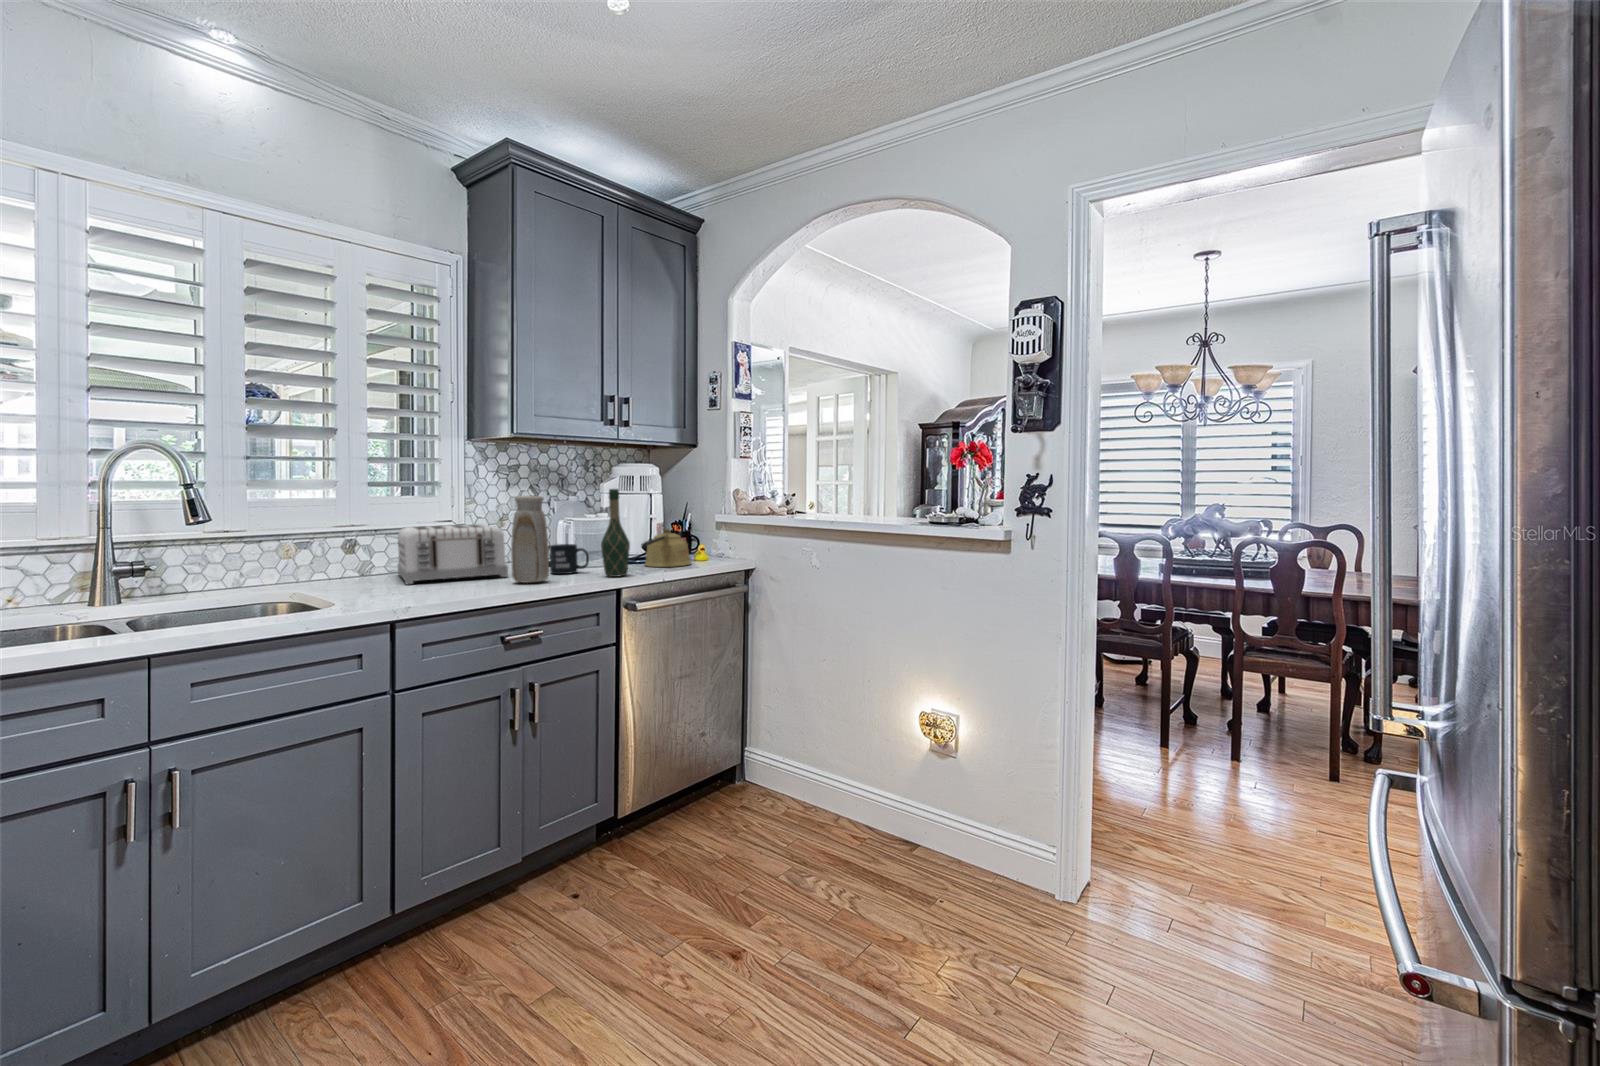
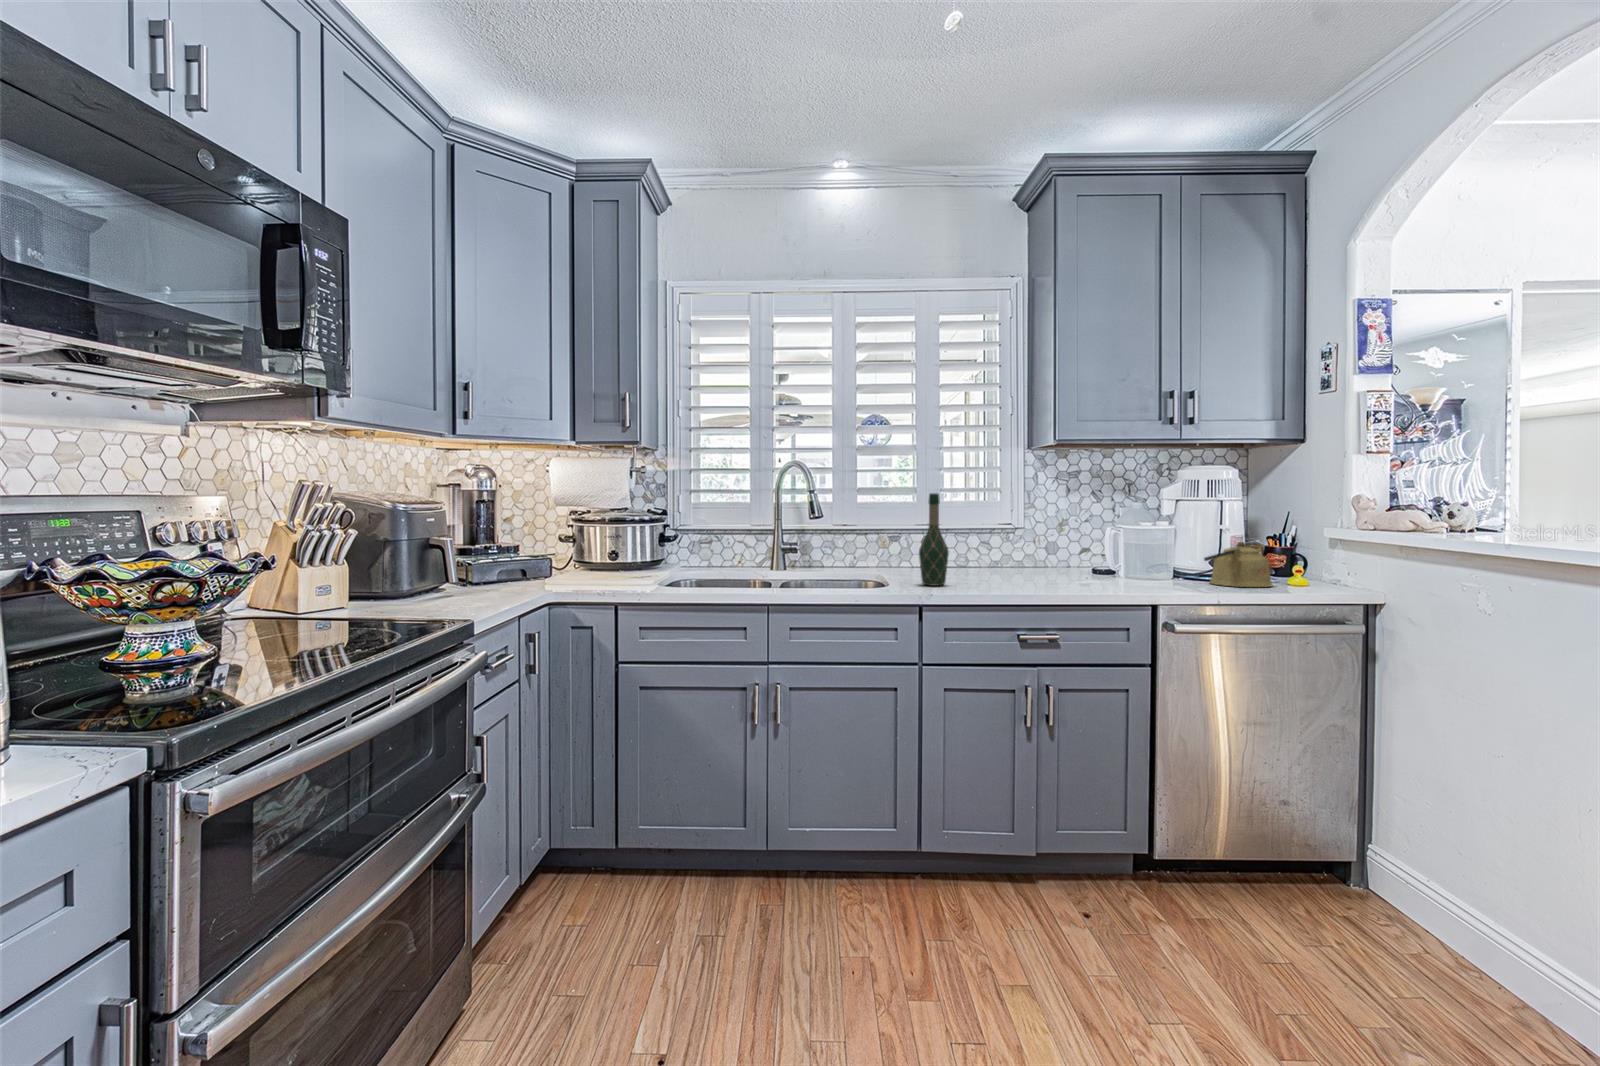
wine bottle: present [601,489,630,577] -> present [919,493,949,586]
vase: present [511,496,549,583] -> none [1047,500,1084,587]
toaster: present [398,524,508,584] -> none [960,528,1050,580]
mug: present [550,544,589,574] -> none [1094,552,1136,583]

